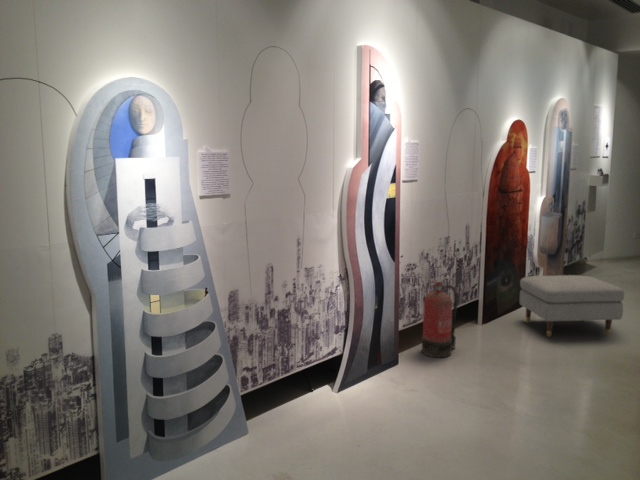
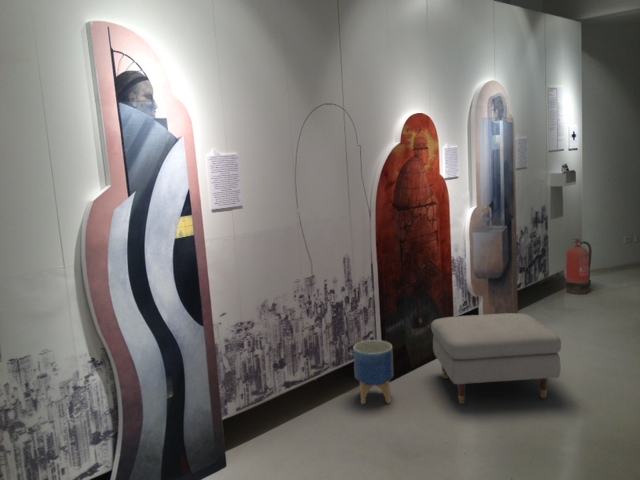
fire extinguisher: present [422,282,458,357] -> present [566,239,592,294]
planter: none [468,289,499,335] -> present [353,340,393,404]

